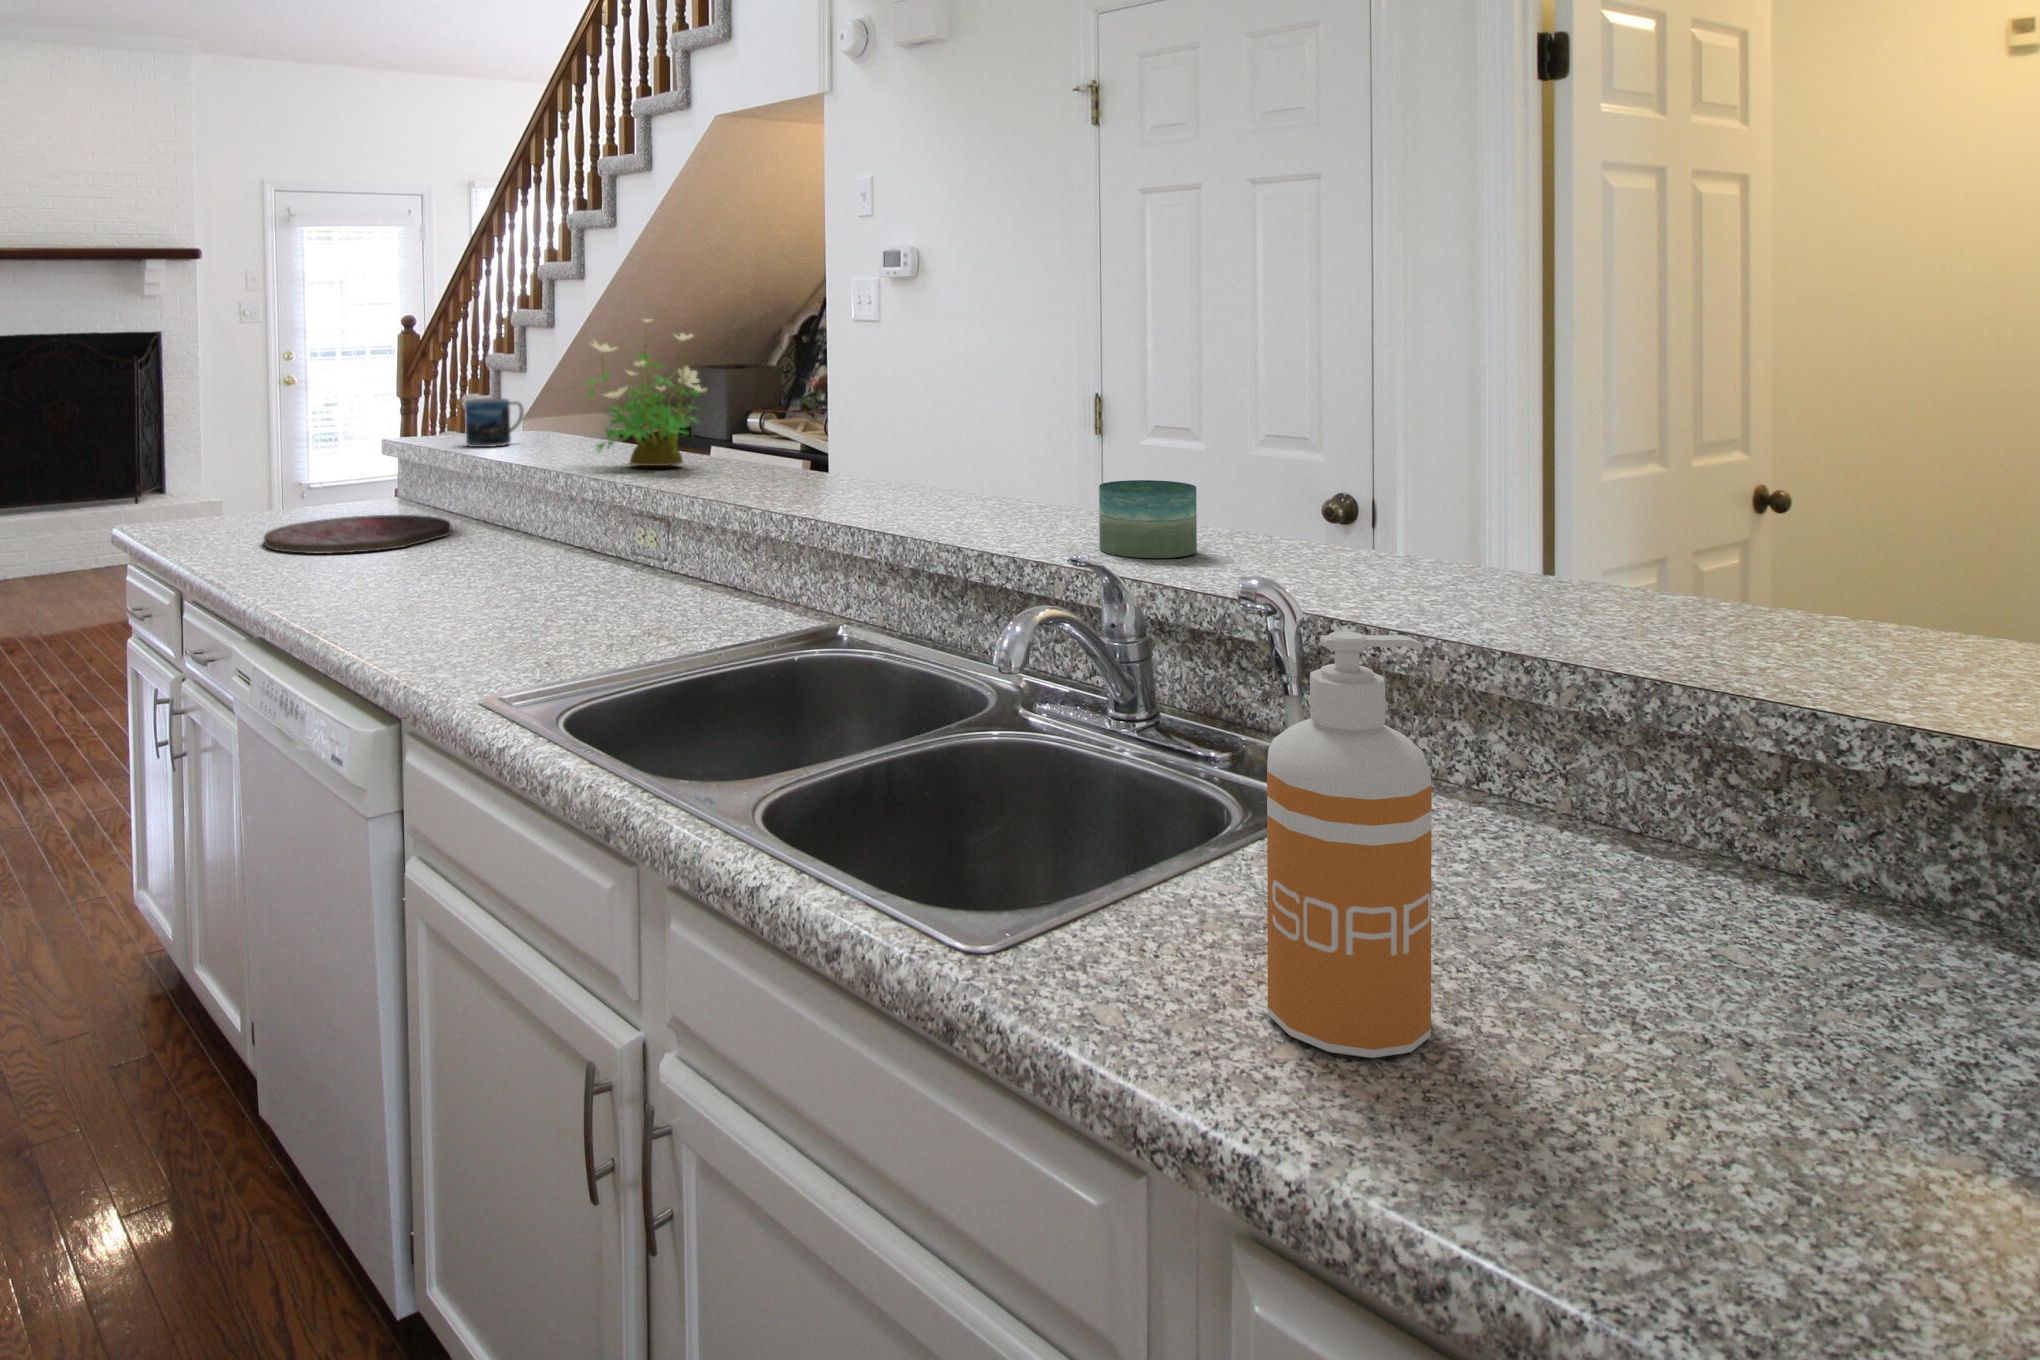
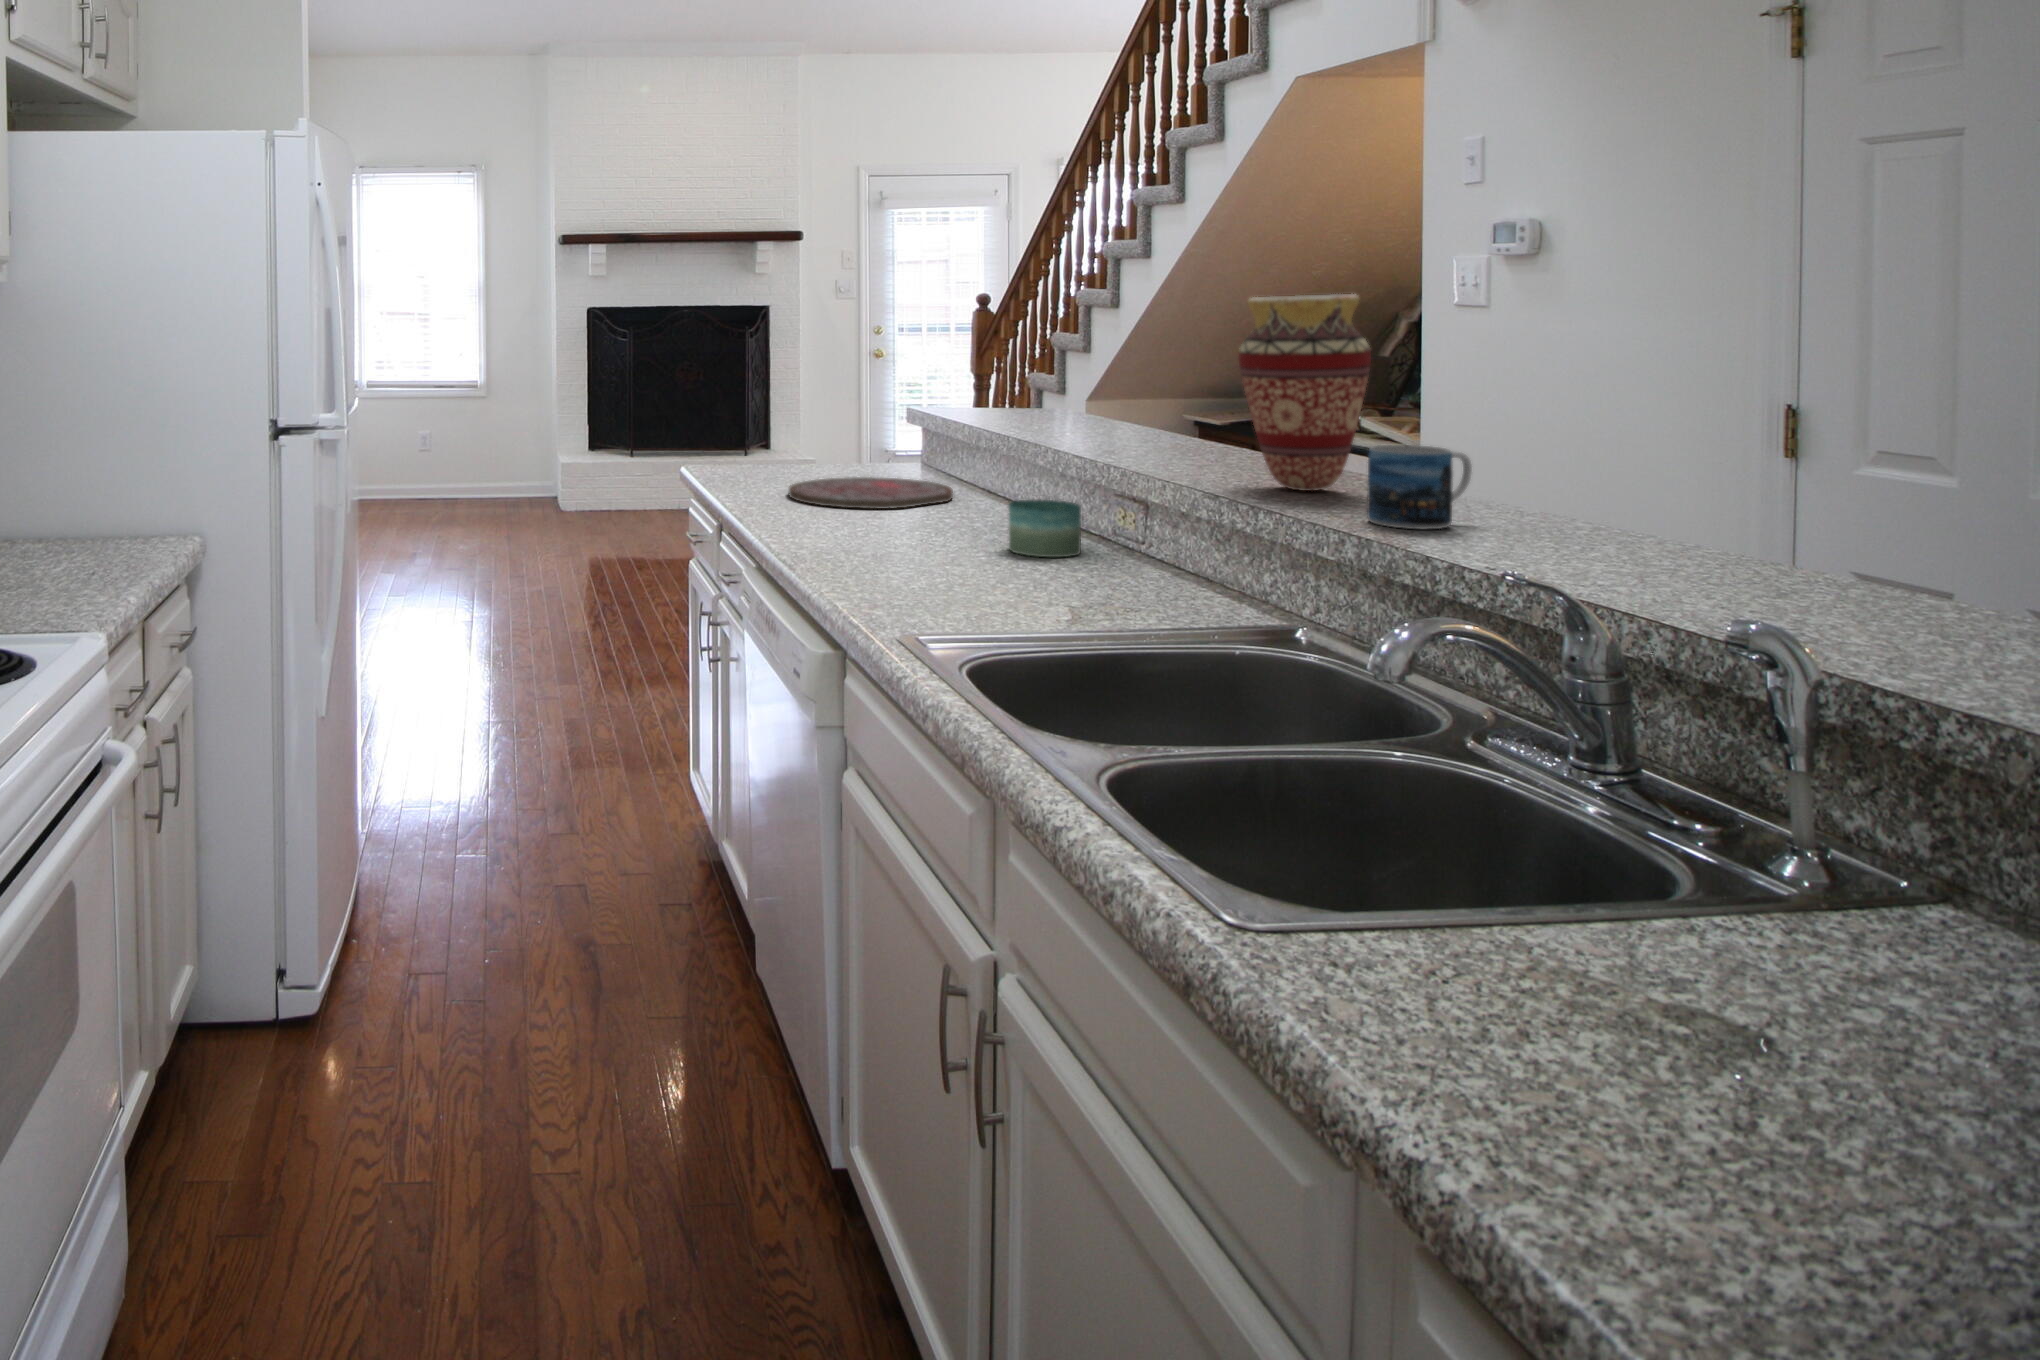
vase: none [754,310,863,494] -> present [1238,294,1371,491]
potted plant: present [587,319,706,466] -> none [1081,300,1212,451]
mug: present [465,398,524,447] -> present [1367,445,1472,529]
candle: present [1099,480,1197,558] -> present [1009,500,1081,557]
soap dispenser: present [1267,631,1432,1058] -> none [1537,667,1764,1143]

